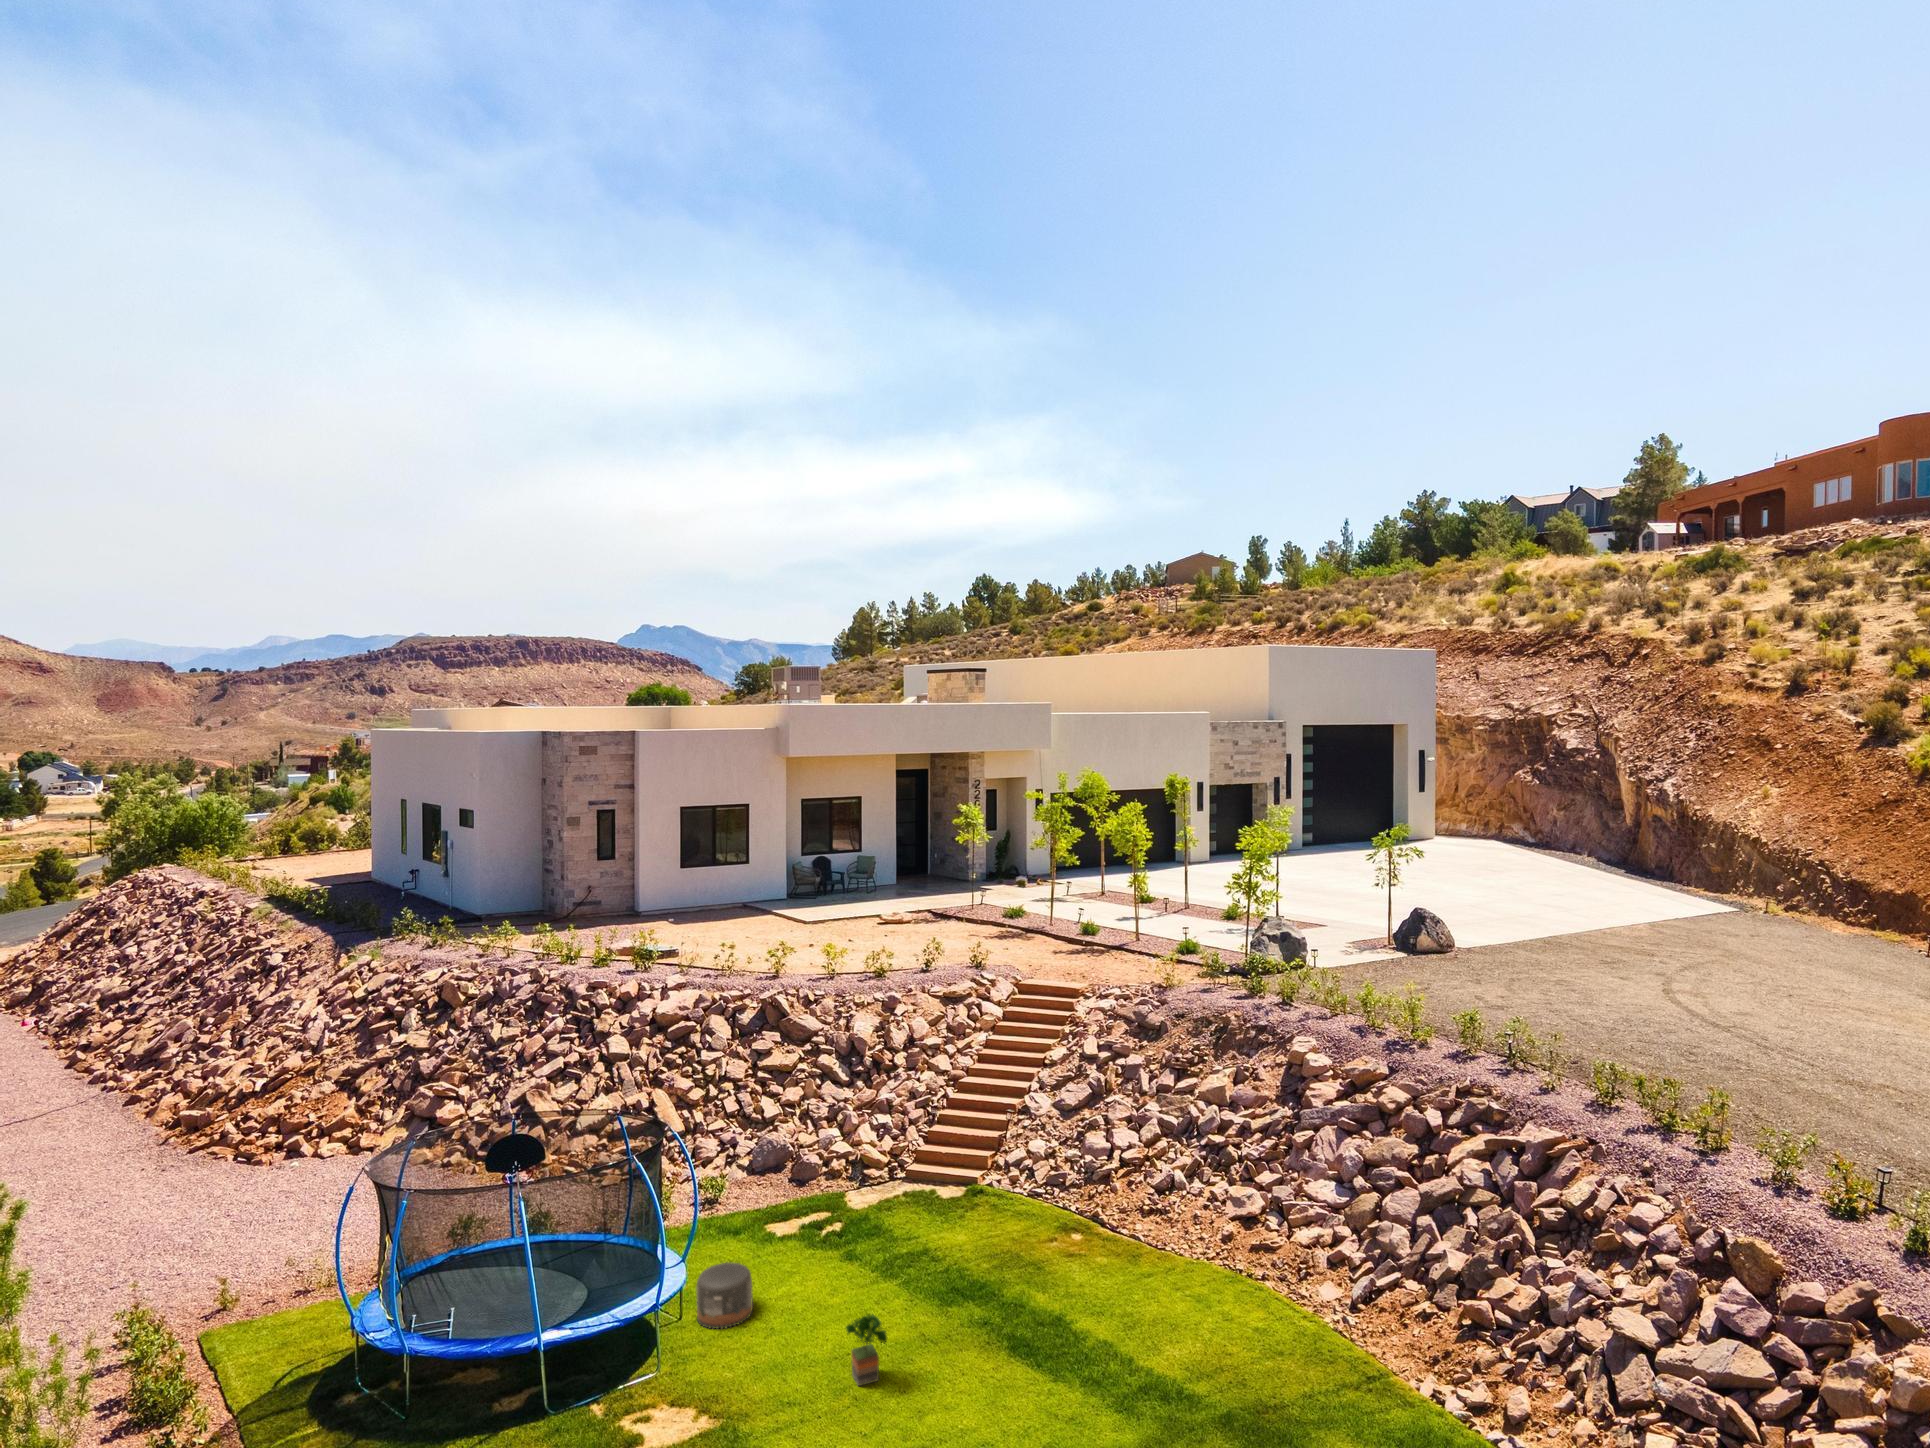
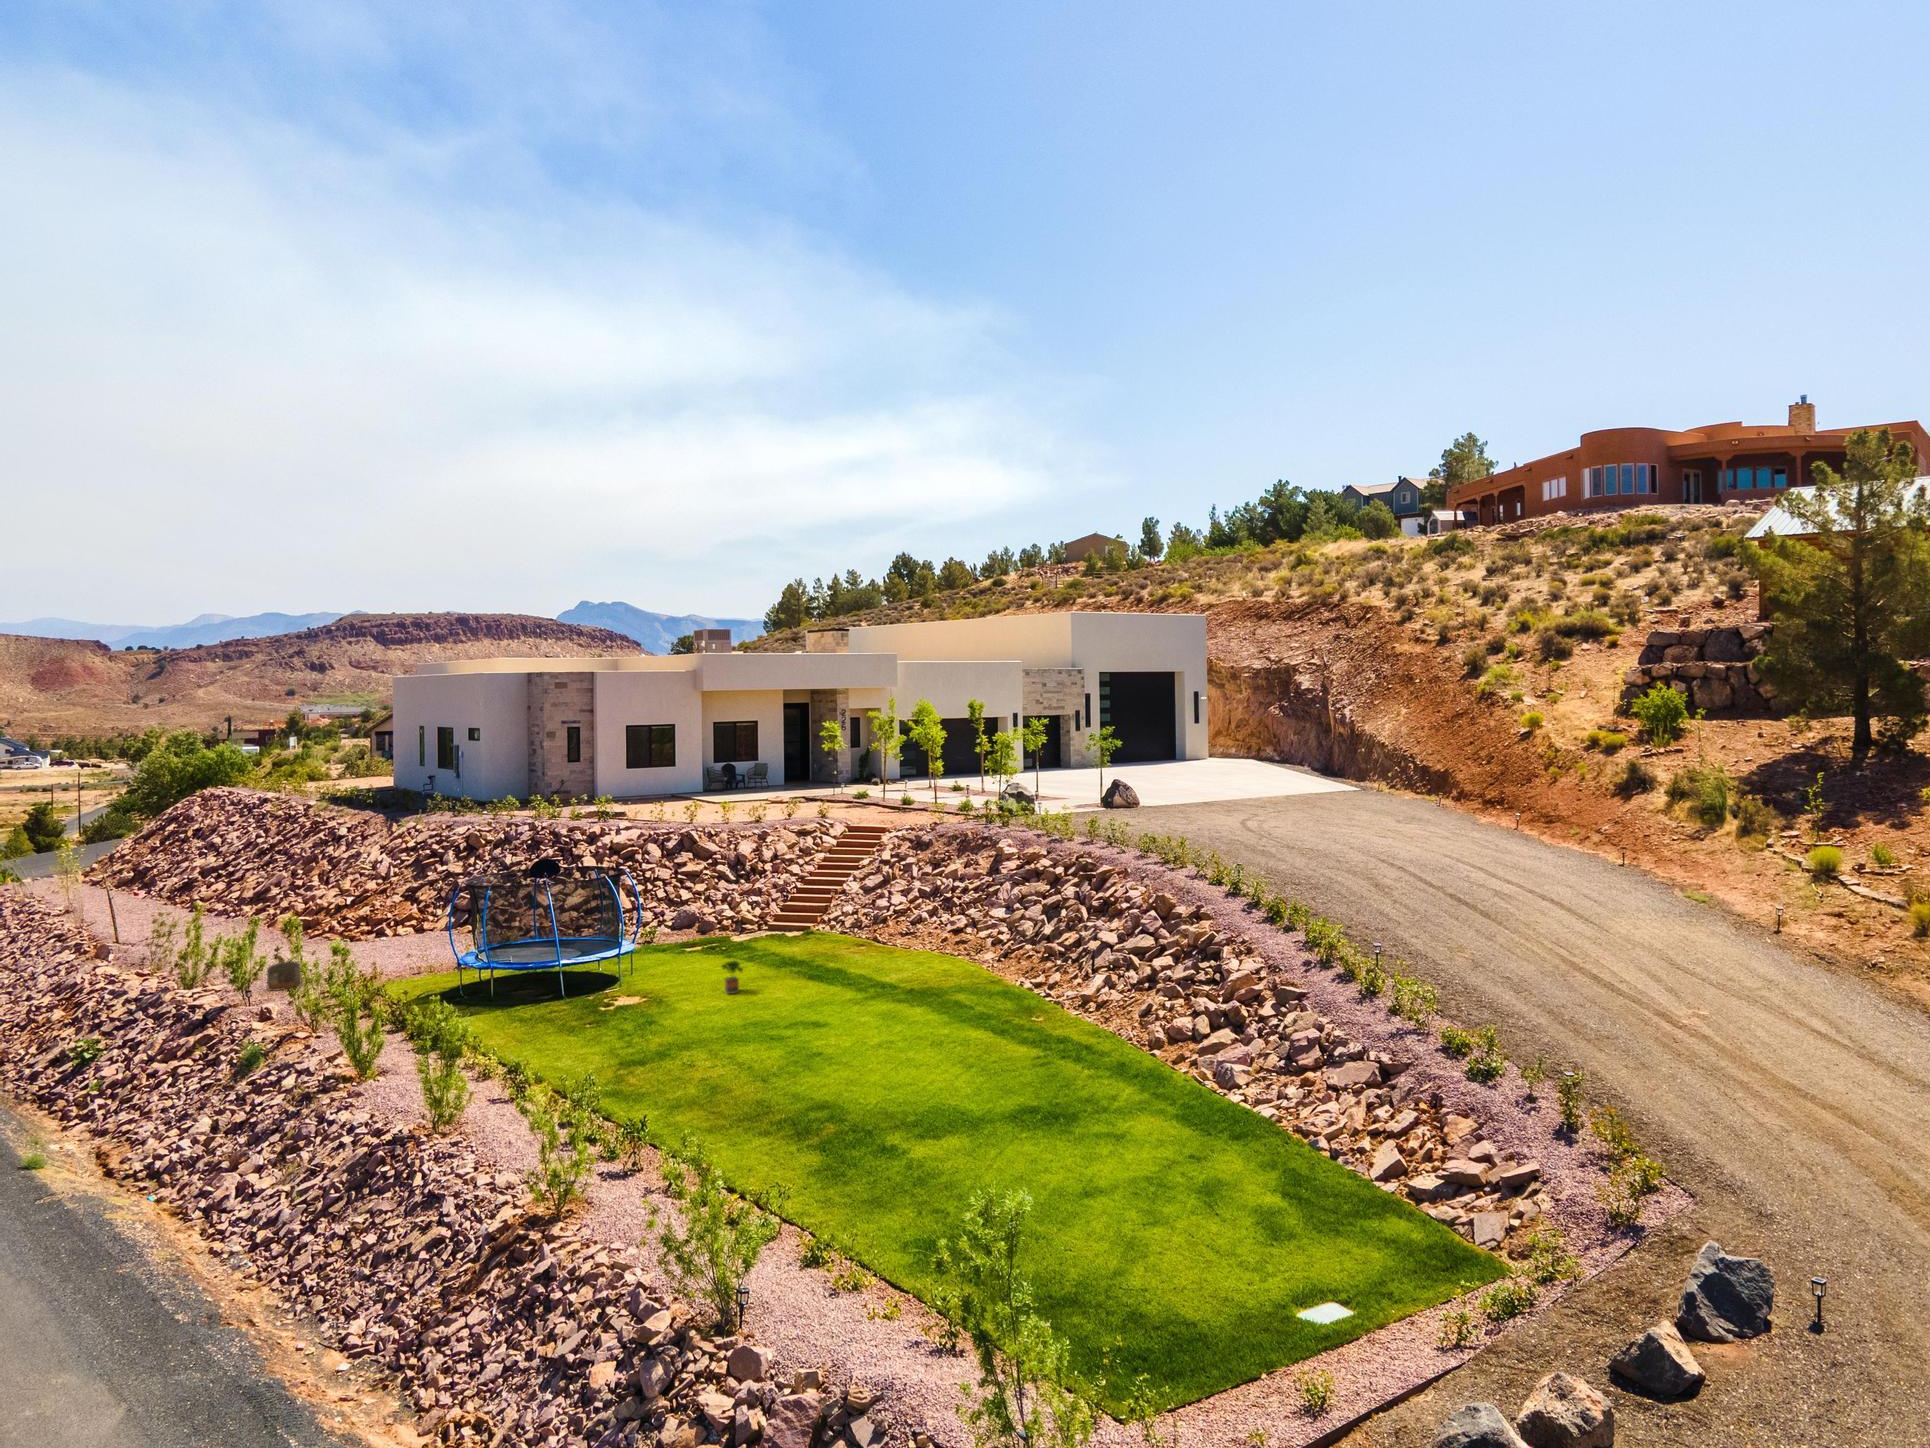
pouf: present [696,1263,753,1329] -> present [267,961,302,991]

